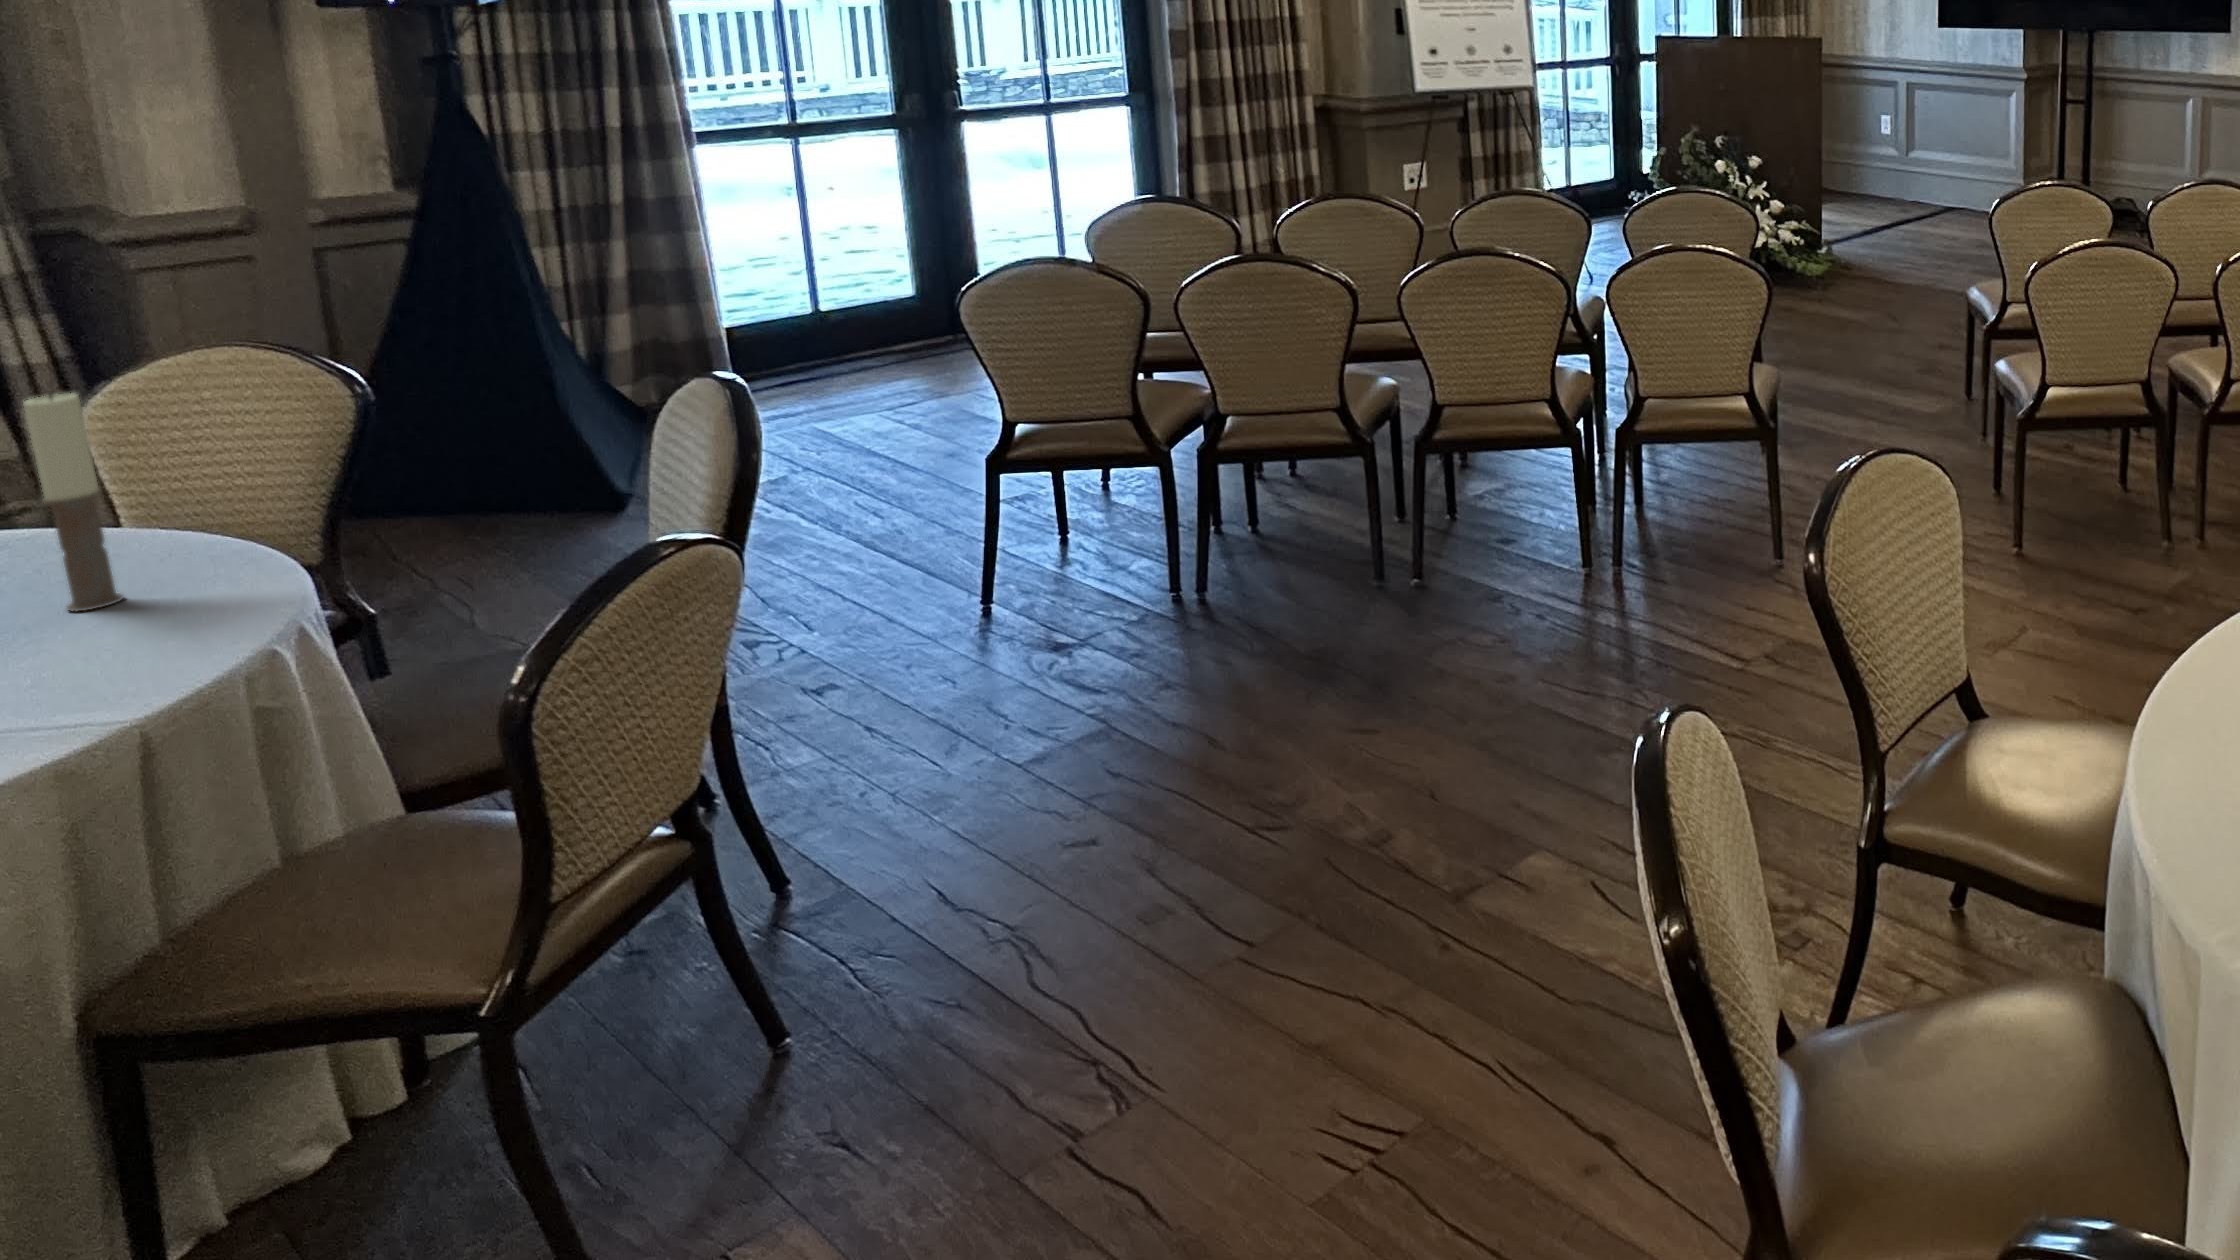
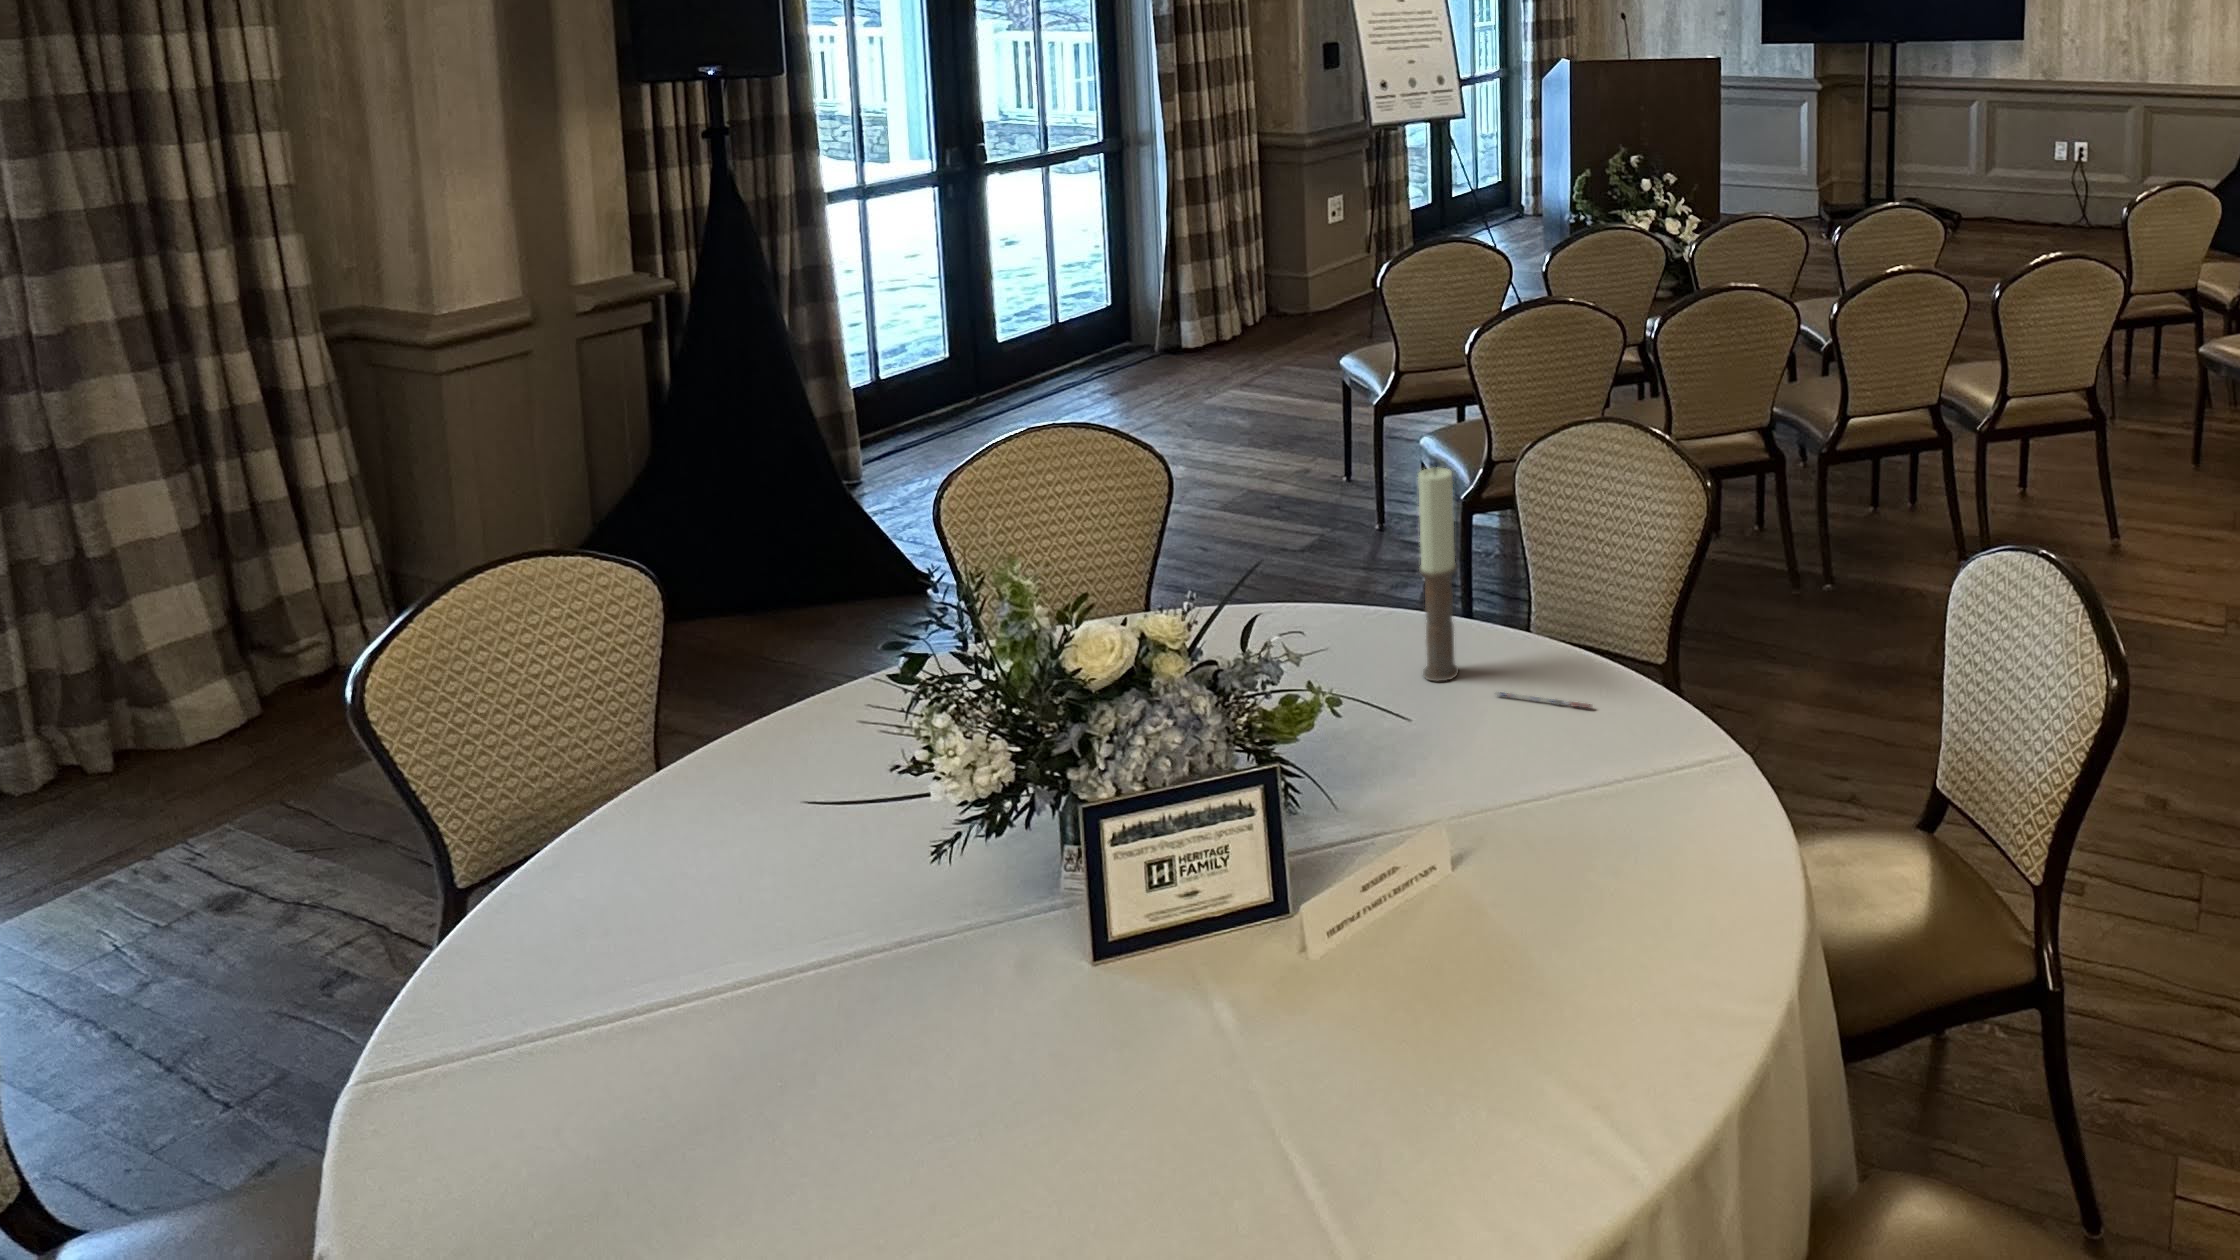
pen: none [71,626,114,652] -> present [1497,692,1592,708]

